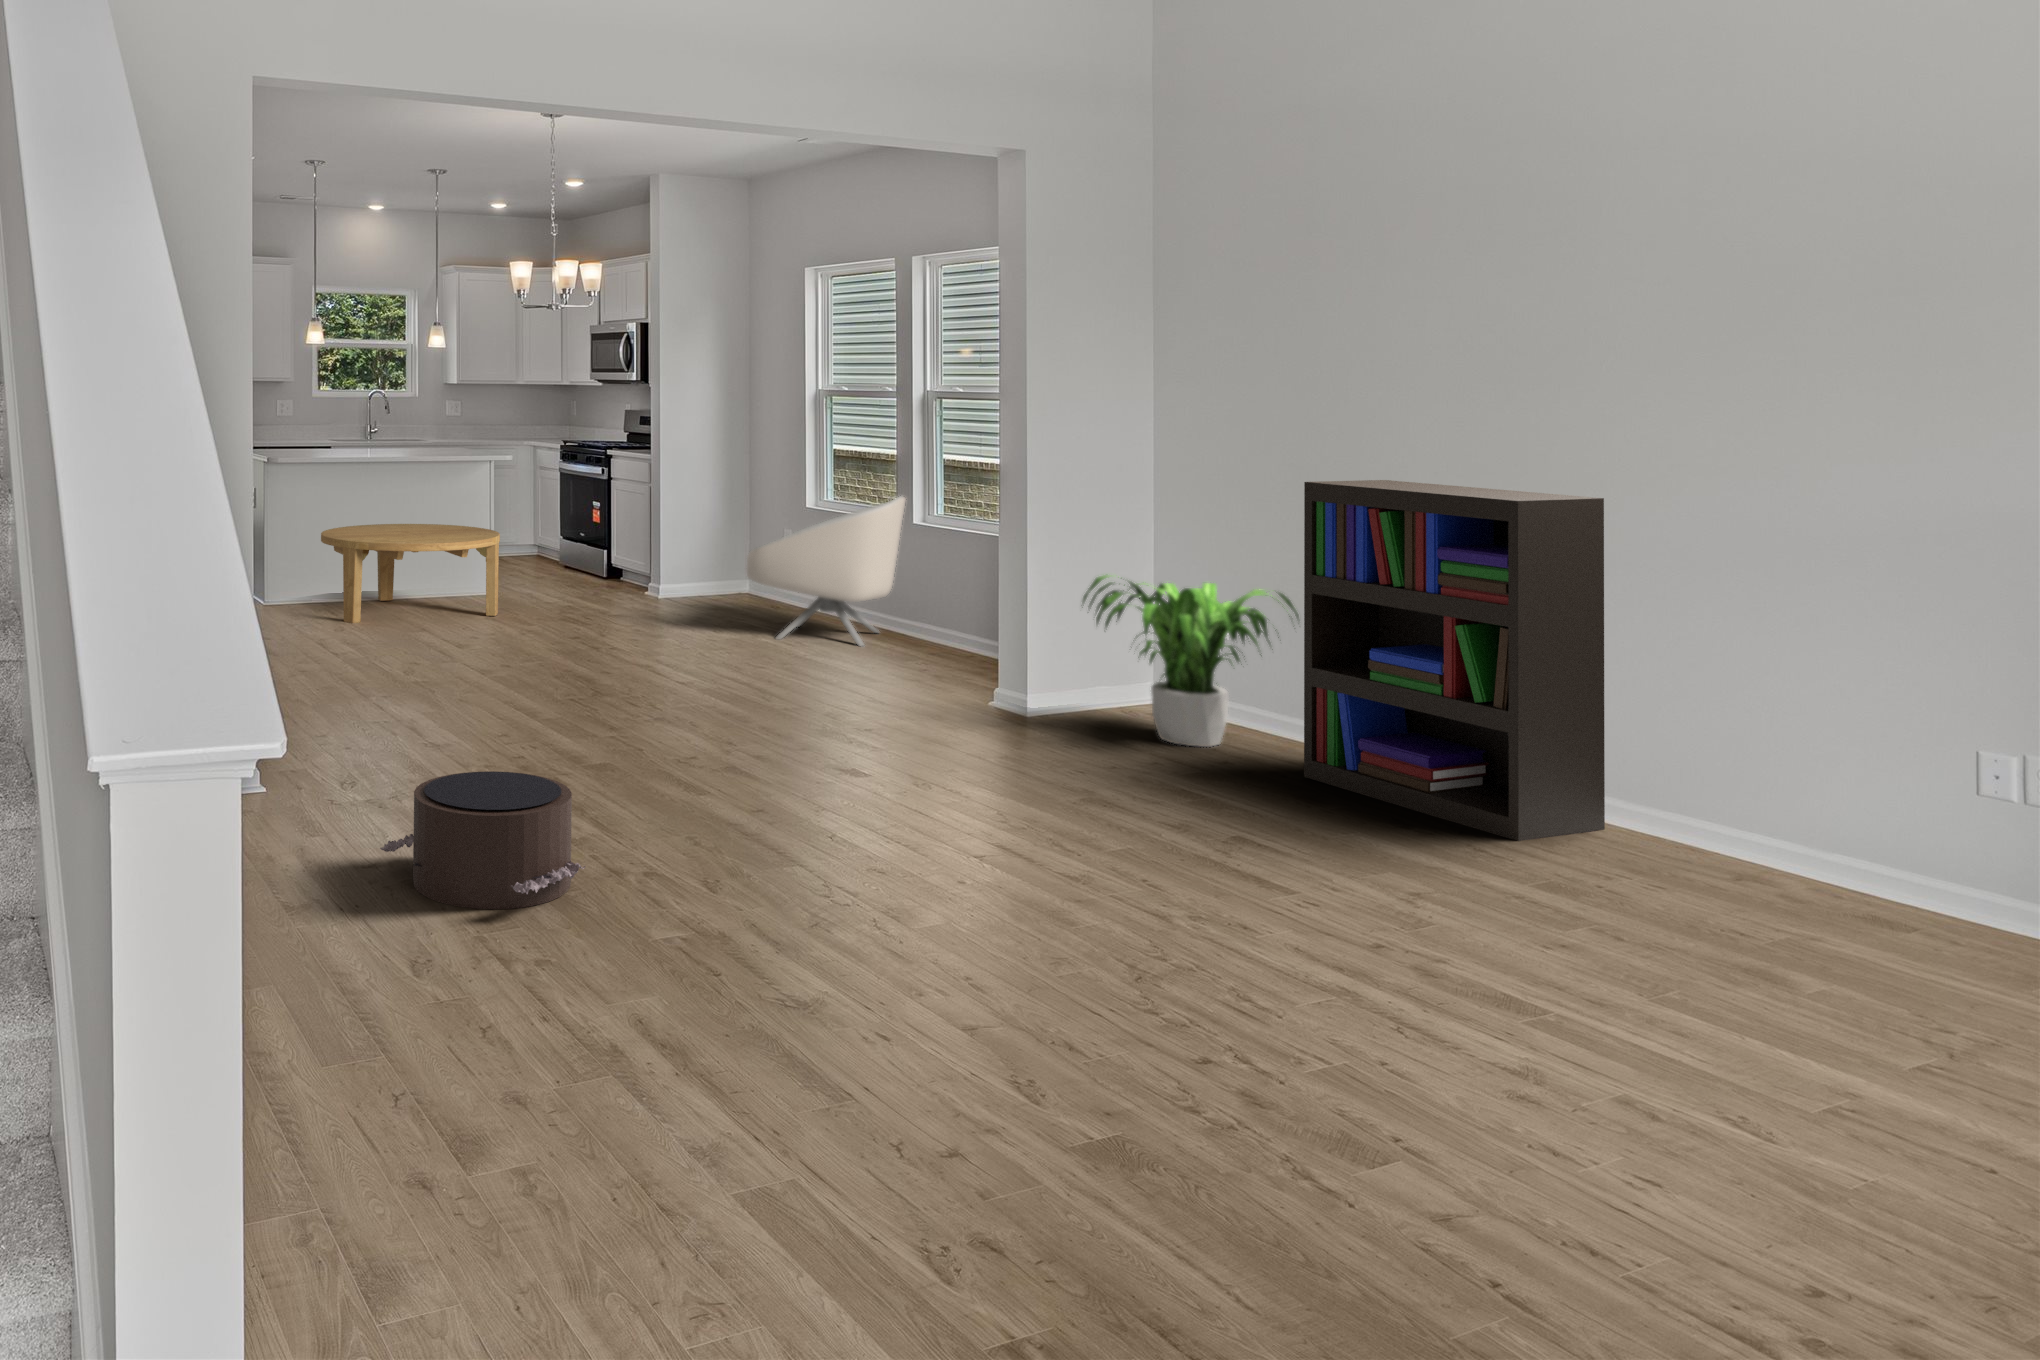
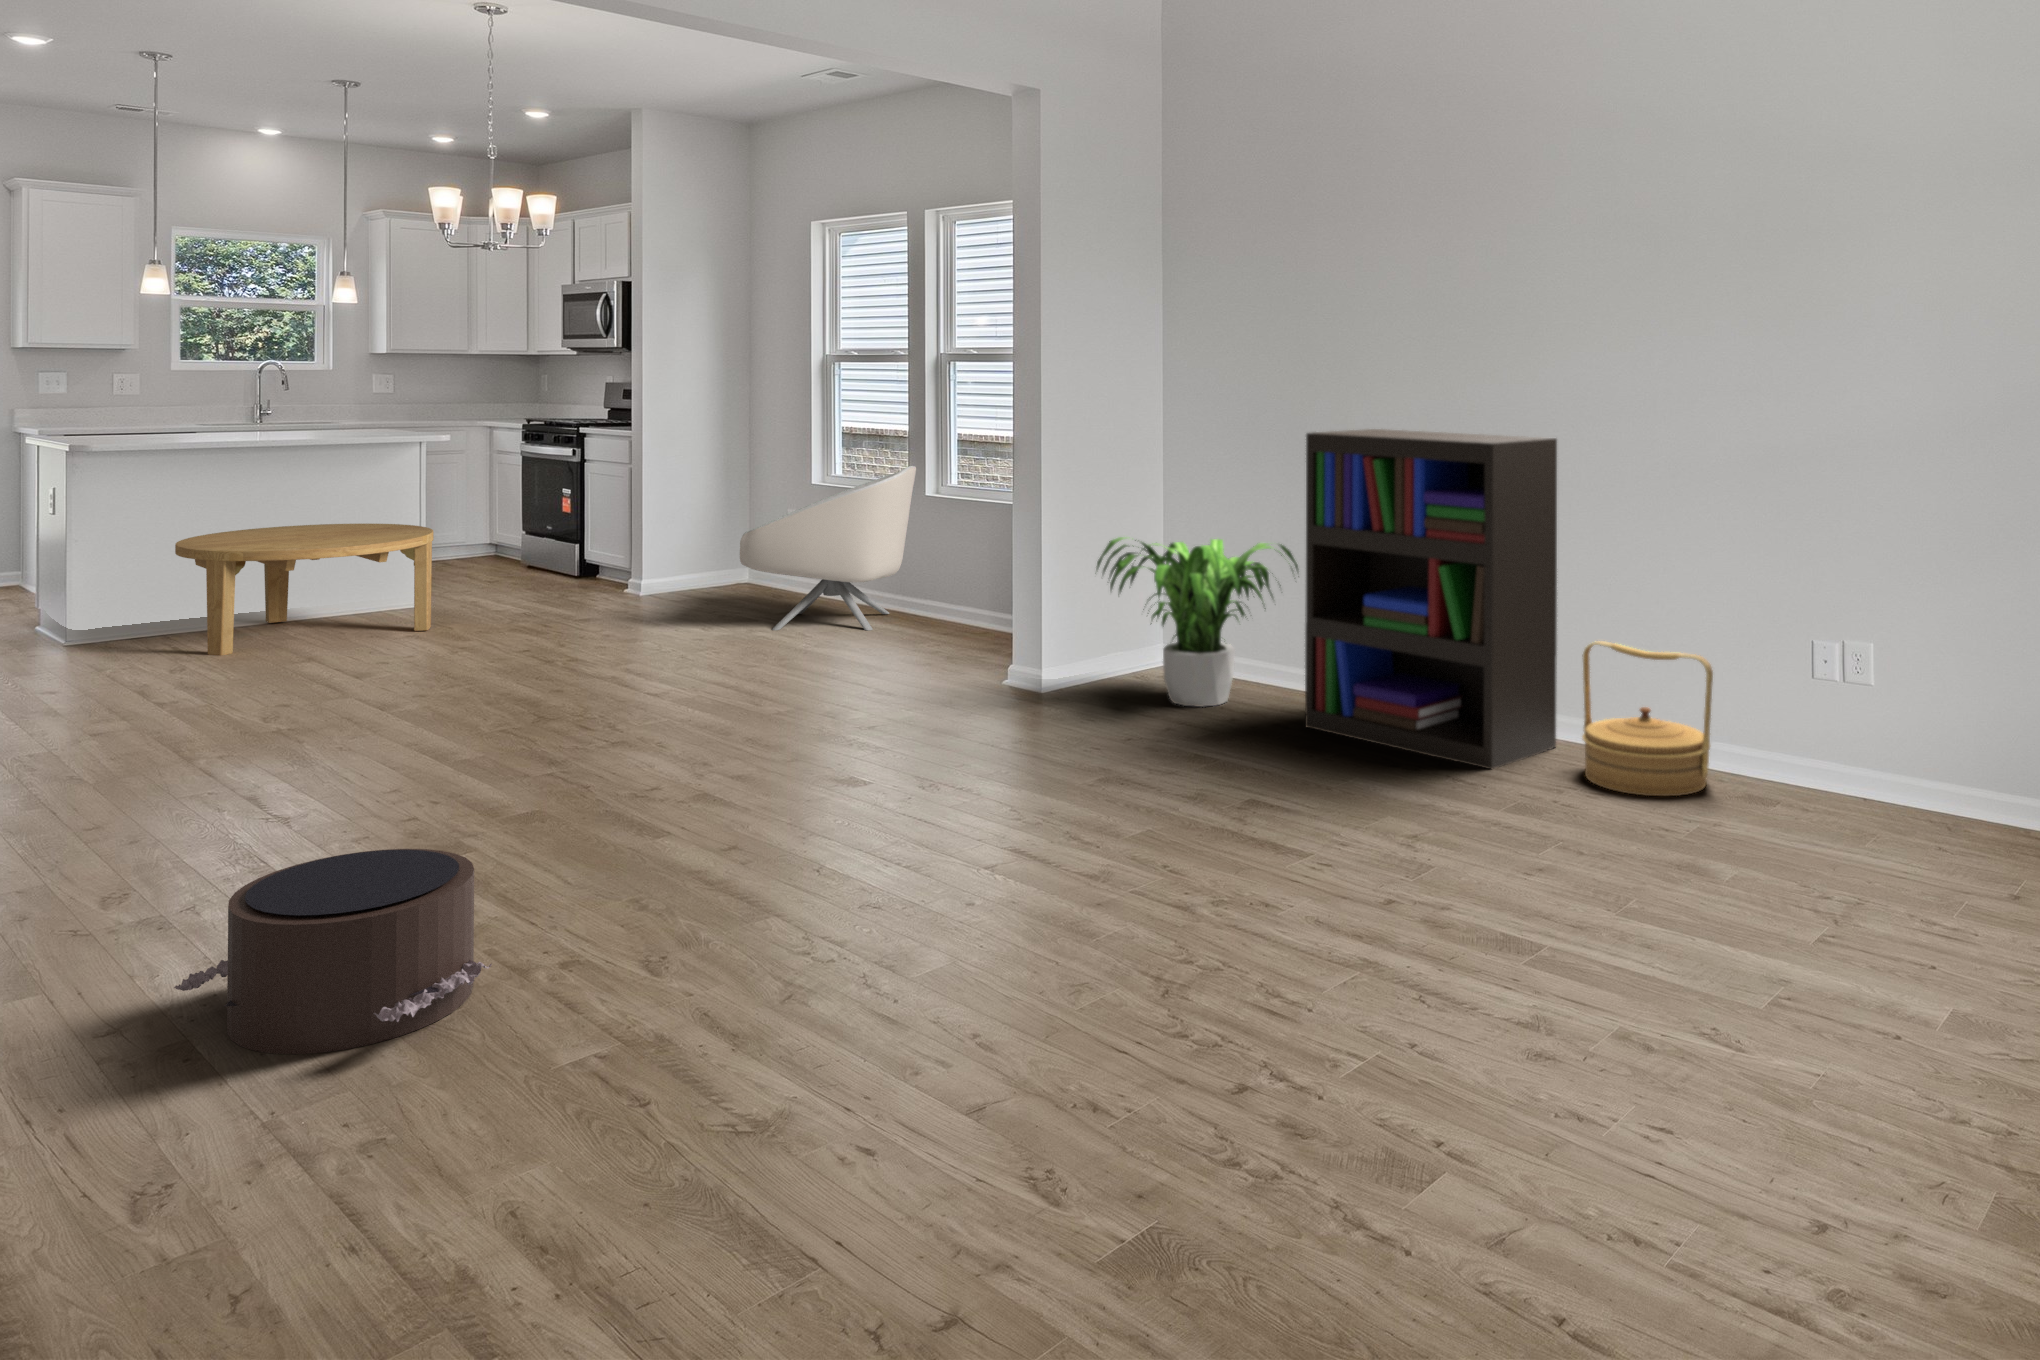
woven basket: none [1631,718,1803,895] -> present [1582,641,1713,796]

